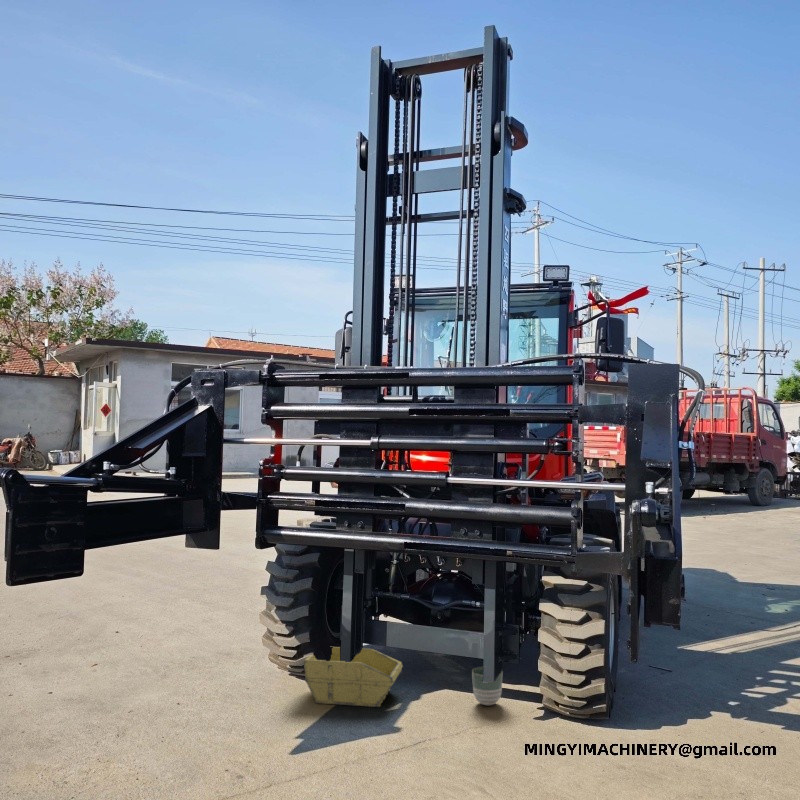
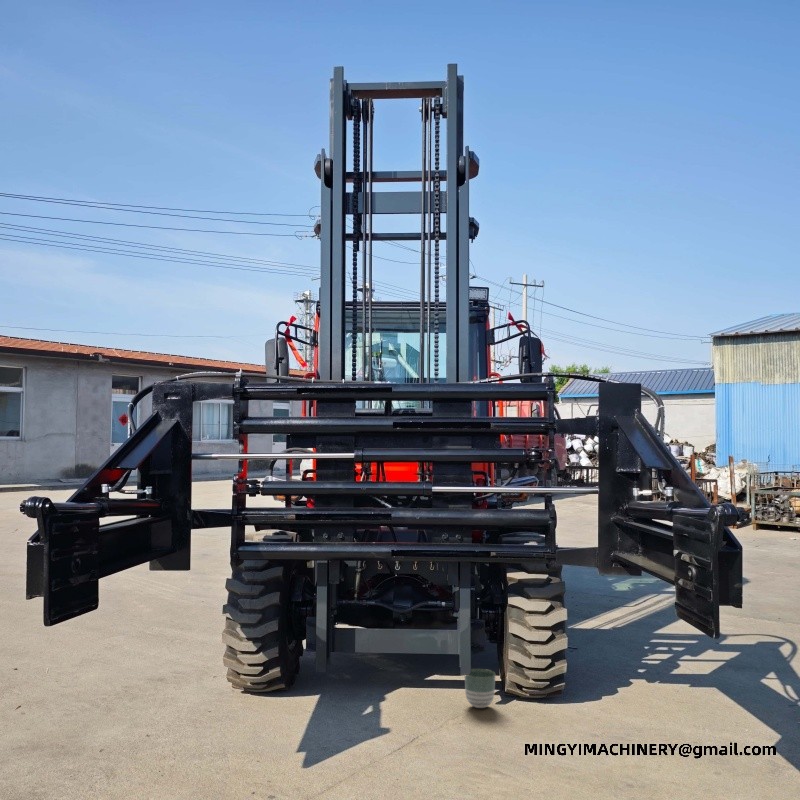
storage bin: present [304,647,402,707] -> none [293,648,393,710]

